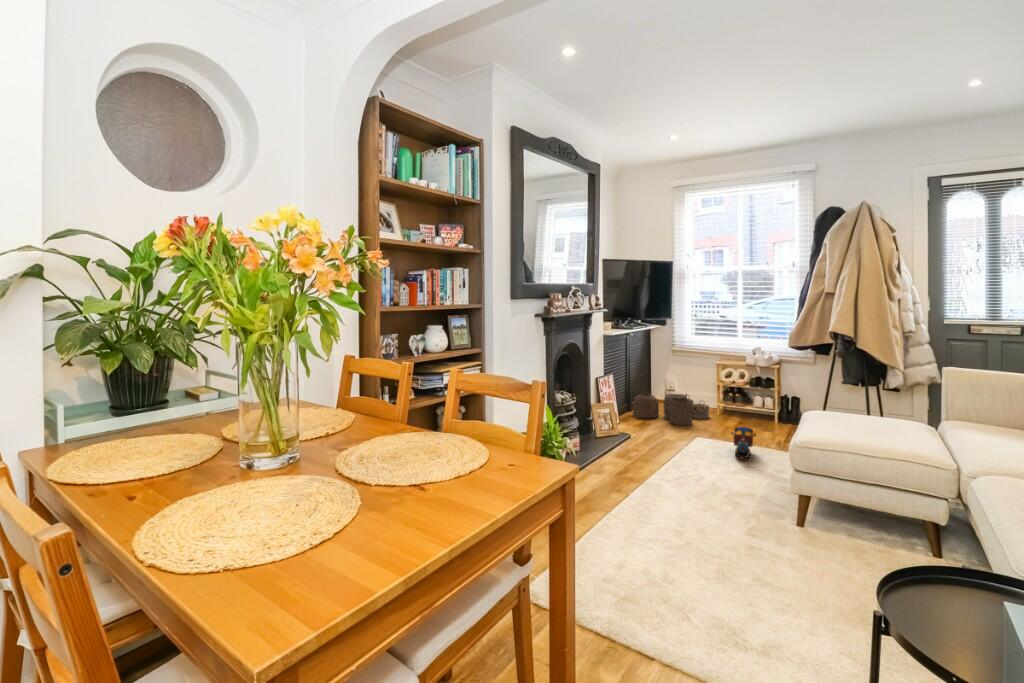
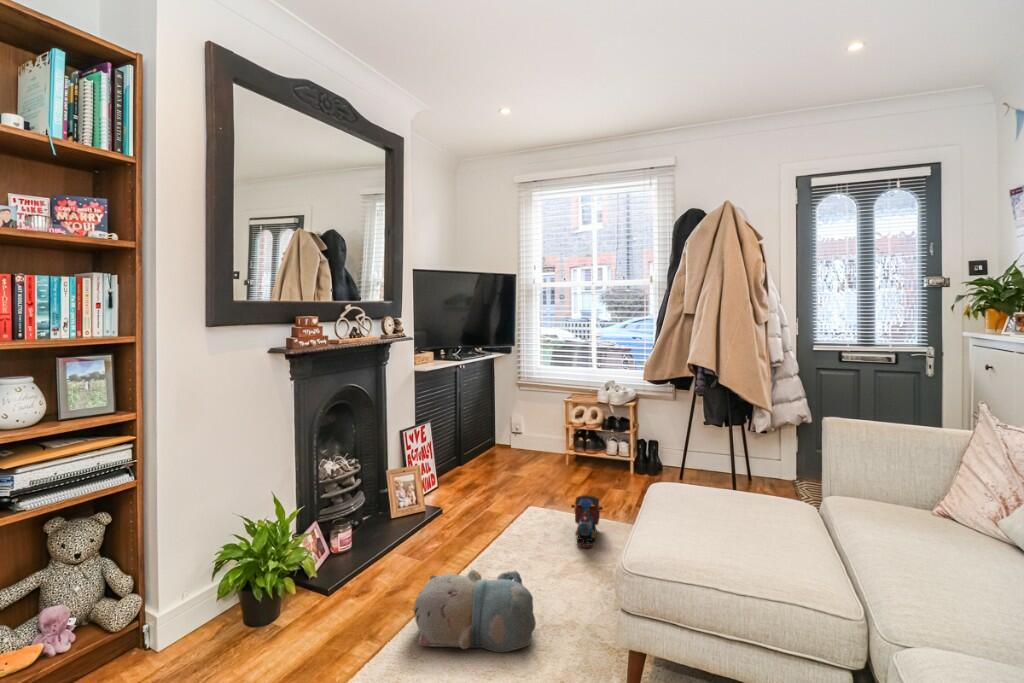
woven basket: present [633,393,709,425] -> none [465,437,558,484]
plush toy: none [637,455,718,499] -> present [414,570,536,652]

